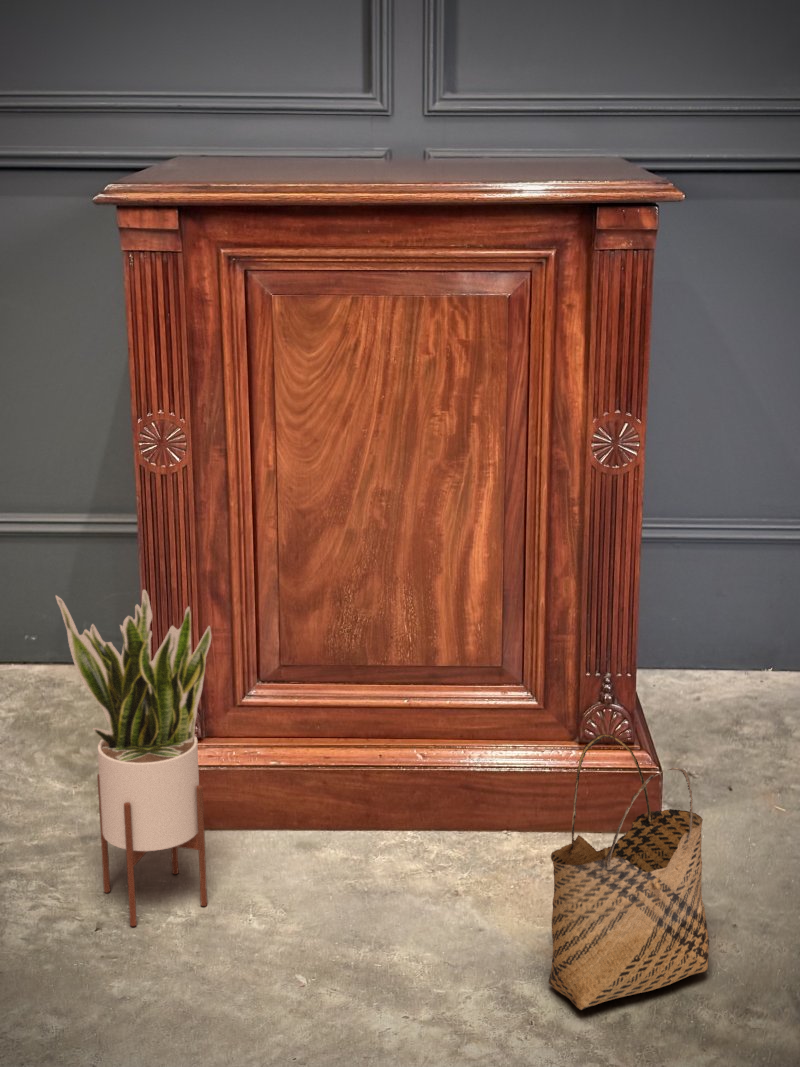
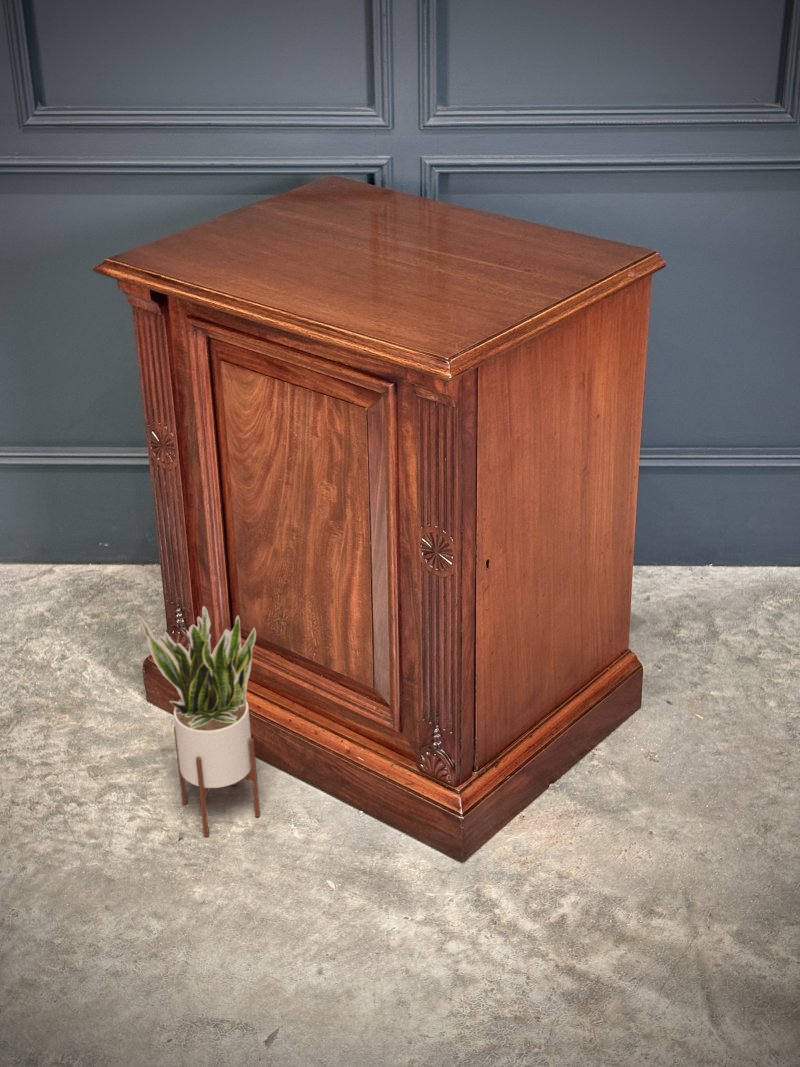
woven basket: present [549,734,709,1010] -> none [510,720,627,914]

